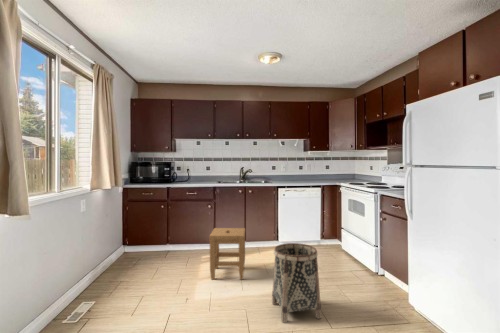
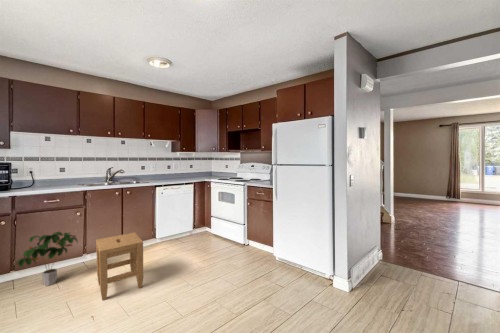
potted plant: none [170,218,207,259] -> present [16,232,78,286]
basket: present [272,243,321,323] -> none [188,238,237,316]

